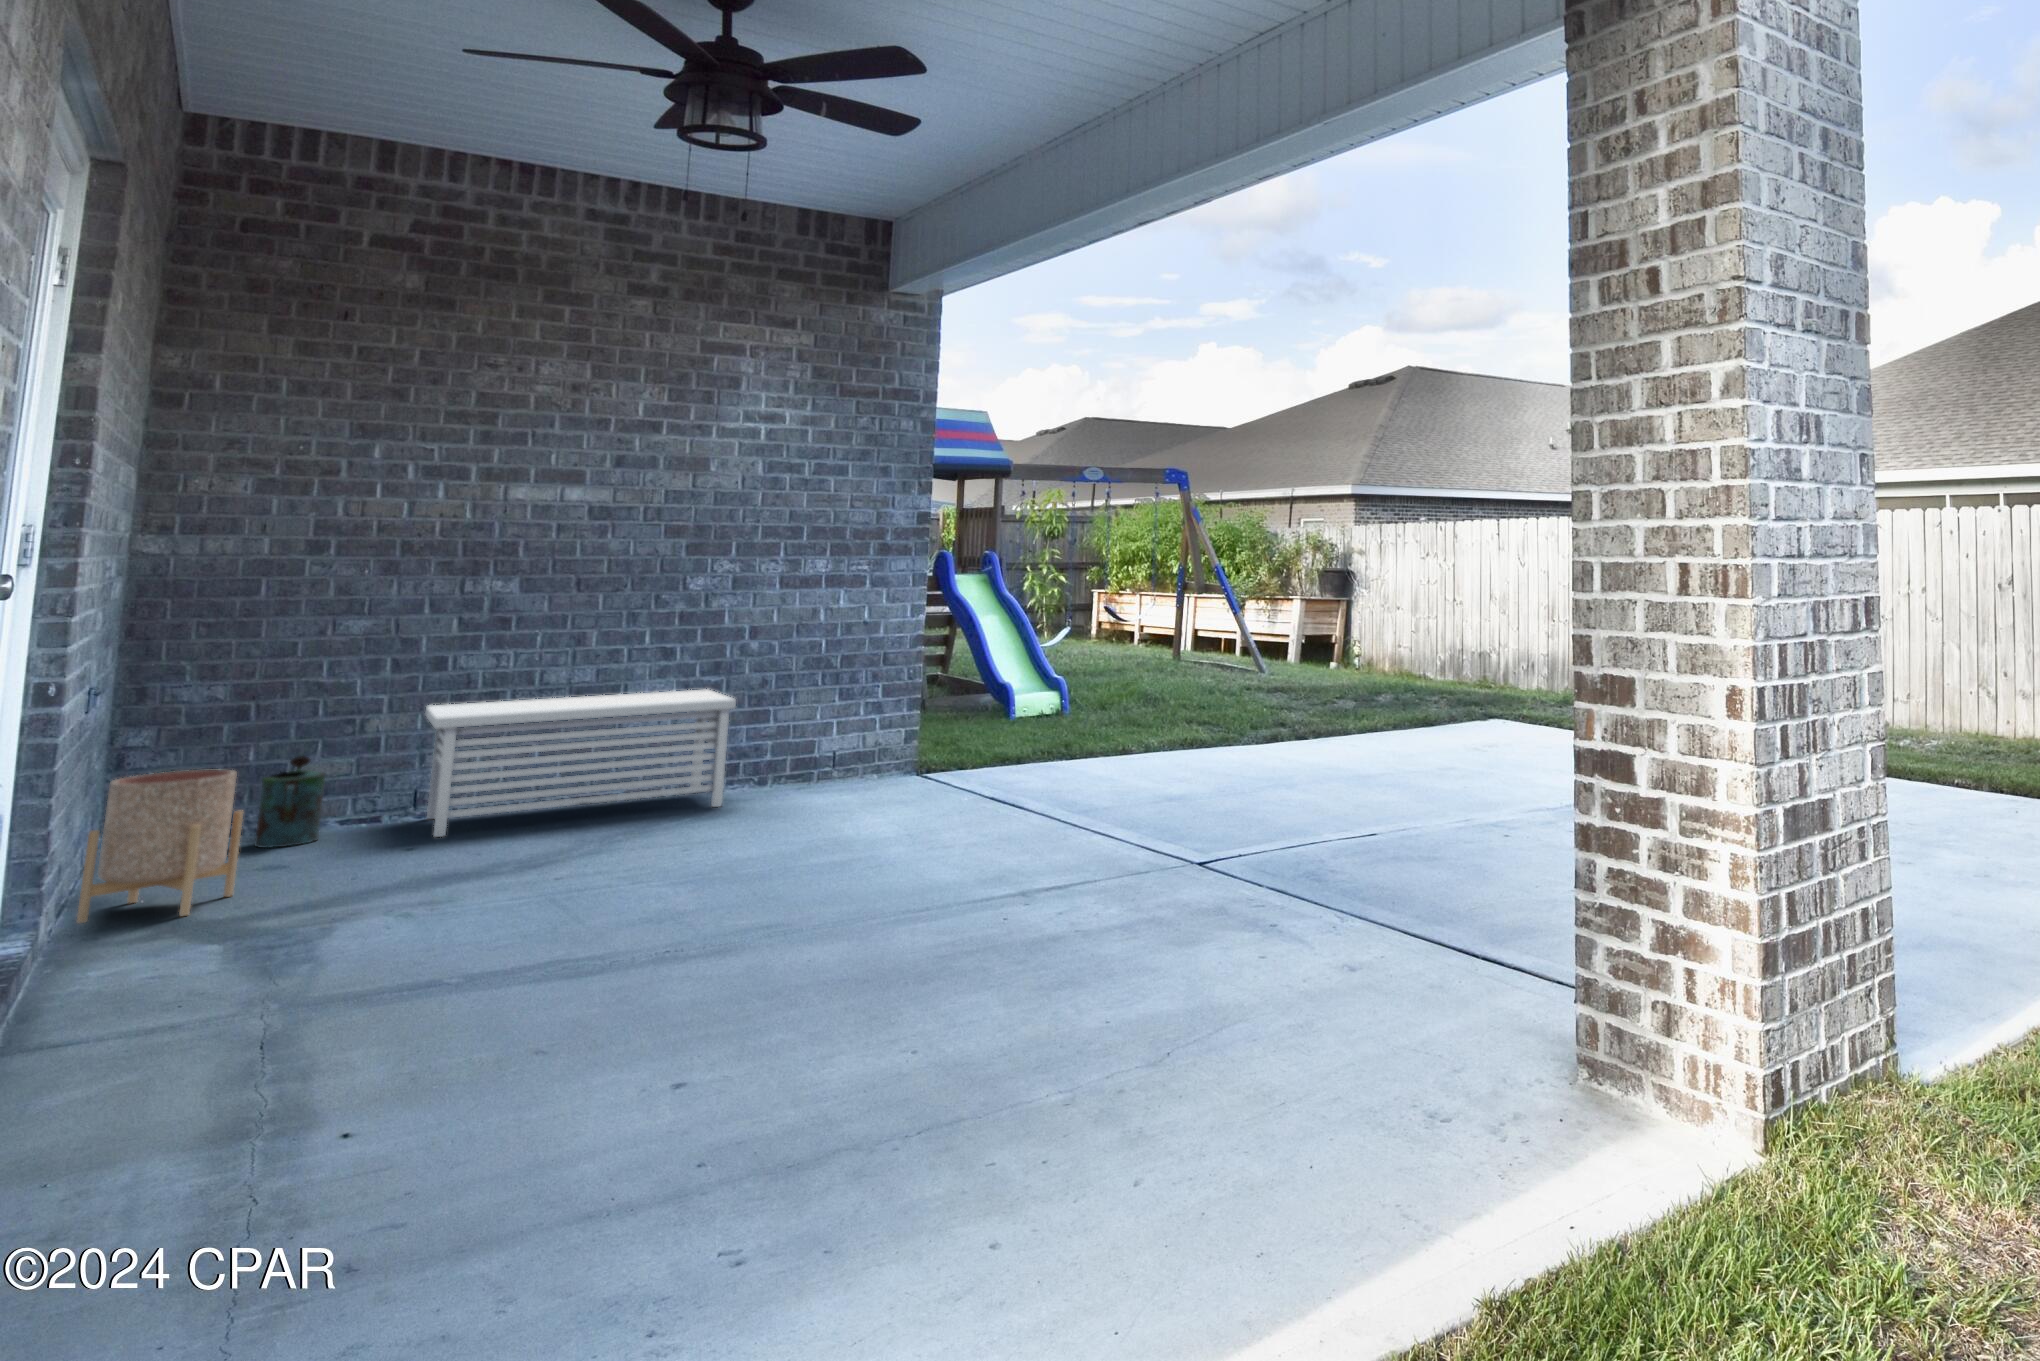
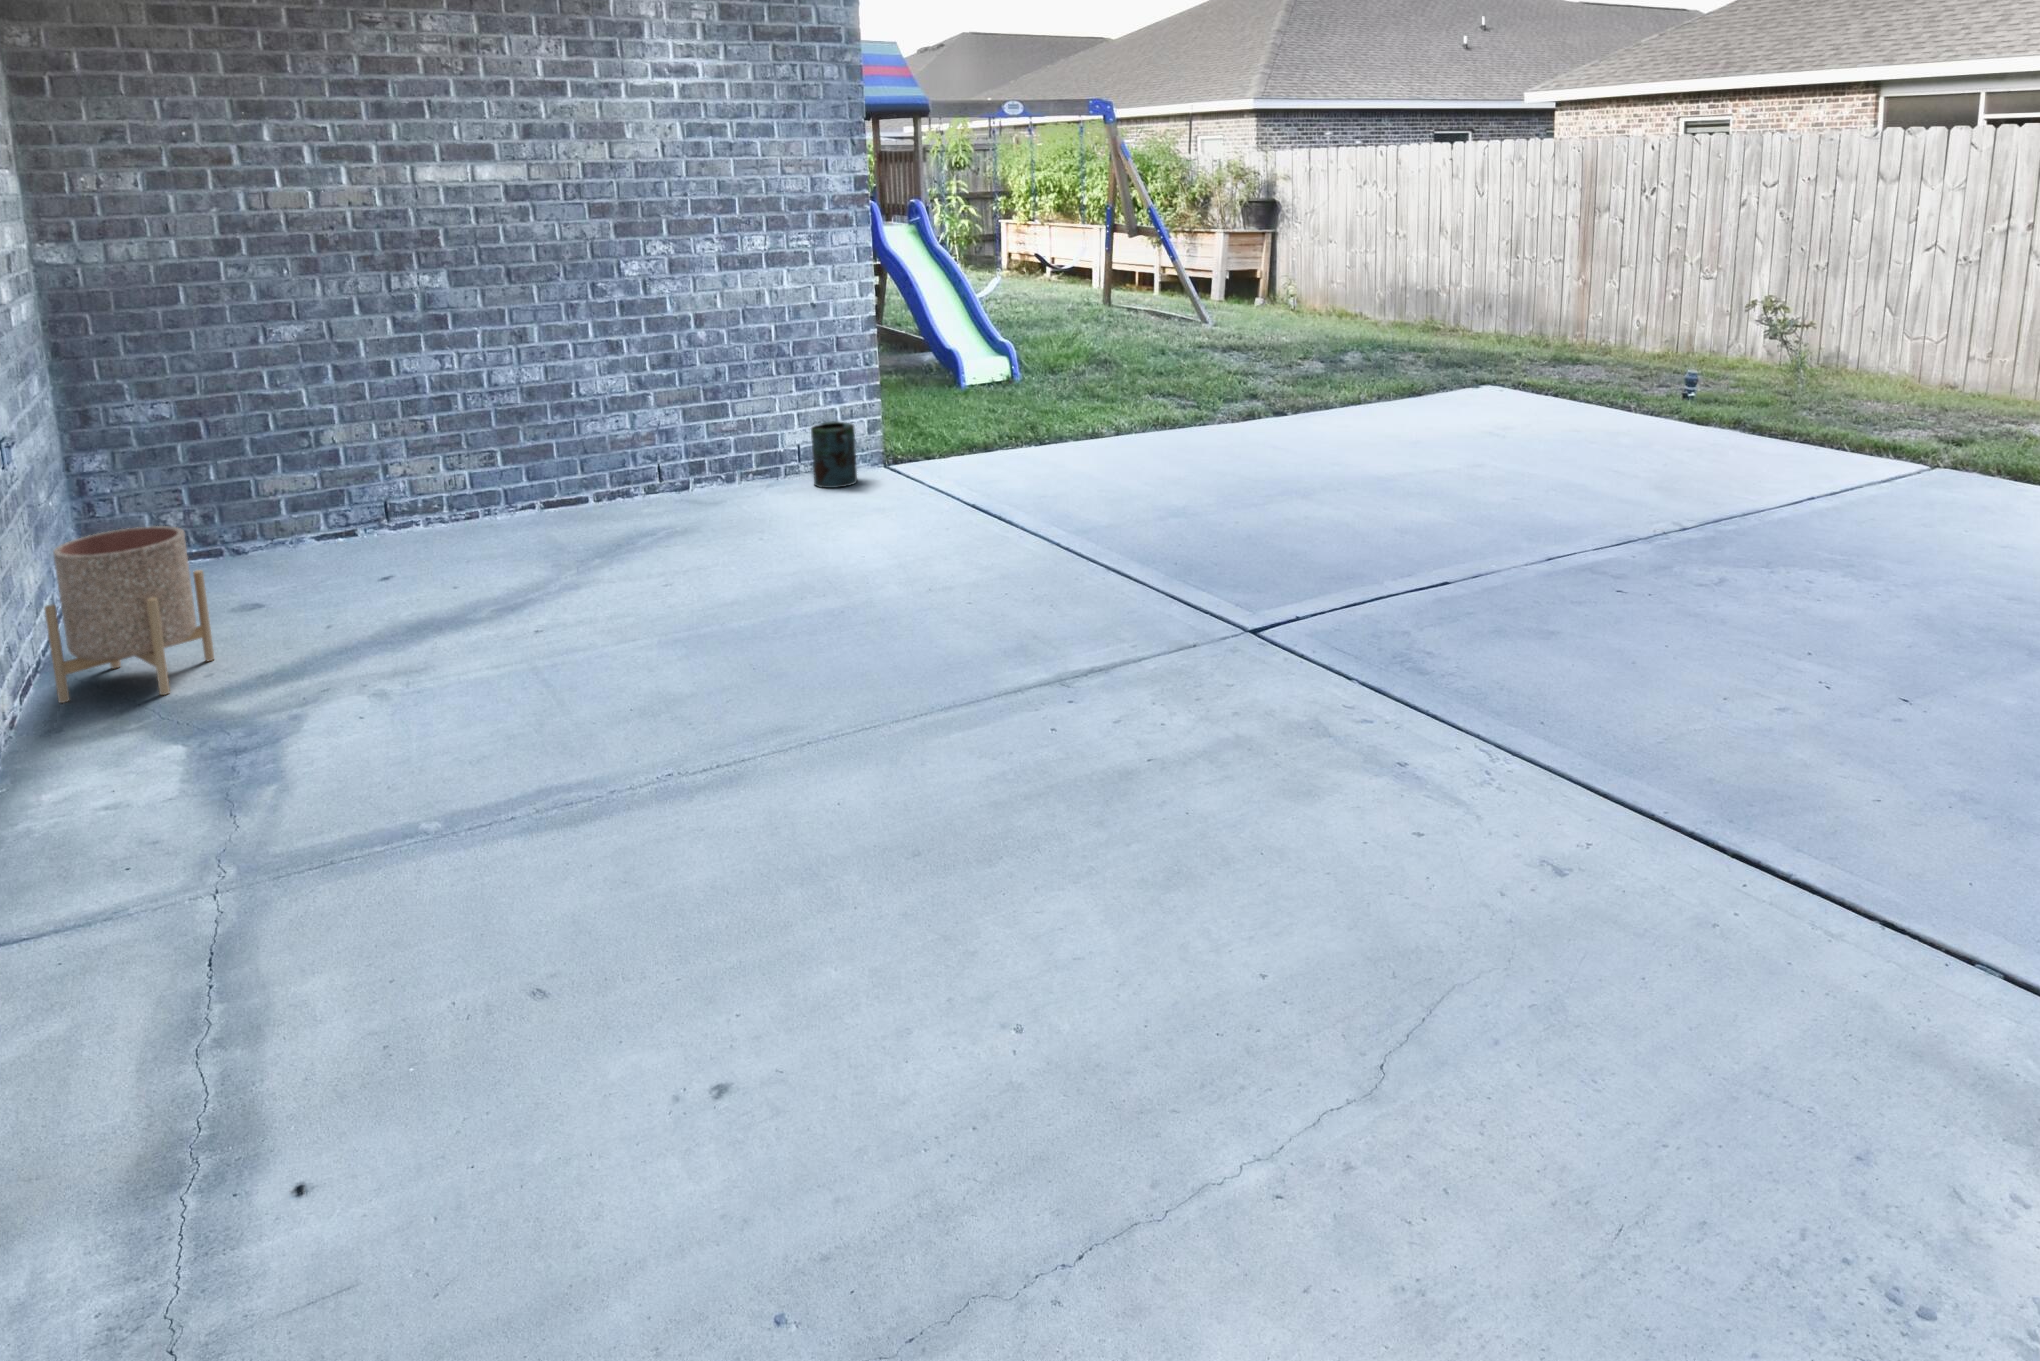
storage bench: present [426,690,736,837] -> none [378,385,696,564]
watering can: present [255,756,325,848] -> present [811,421,857,488]

